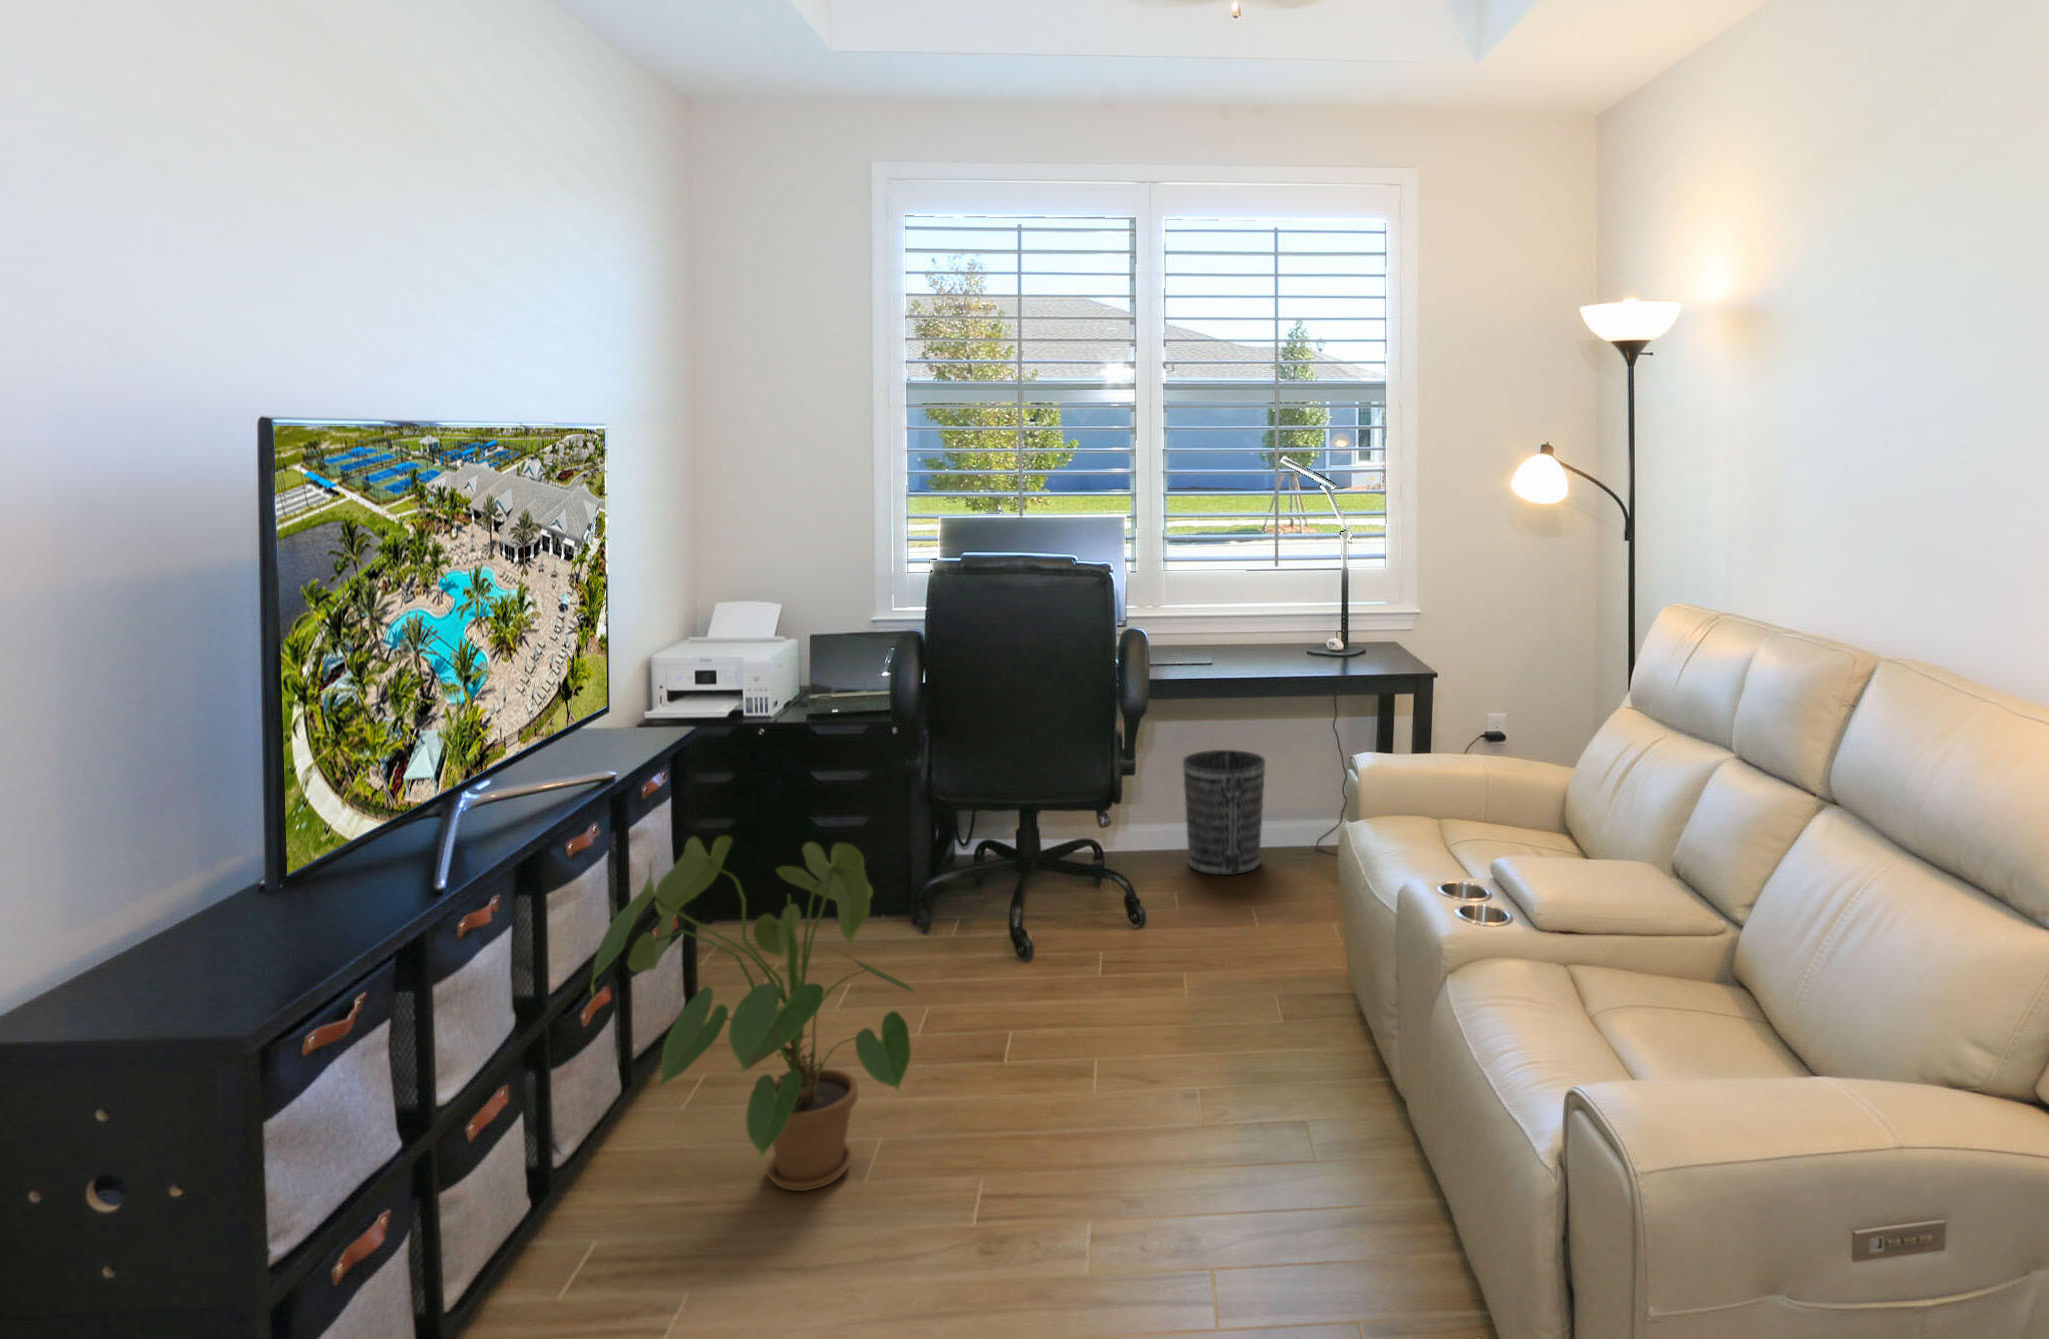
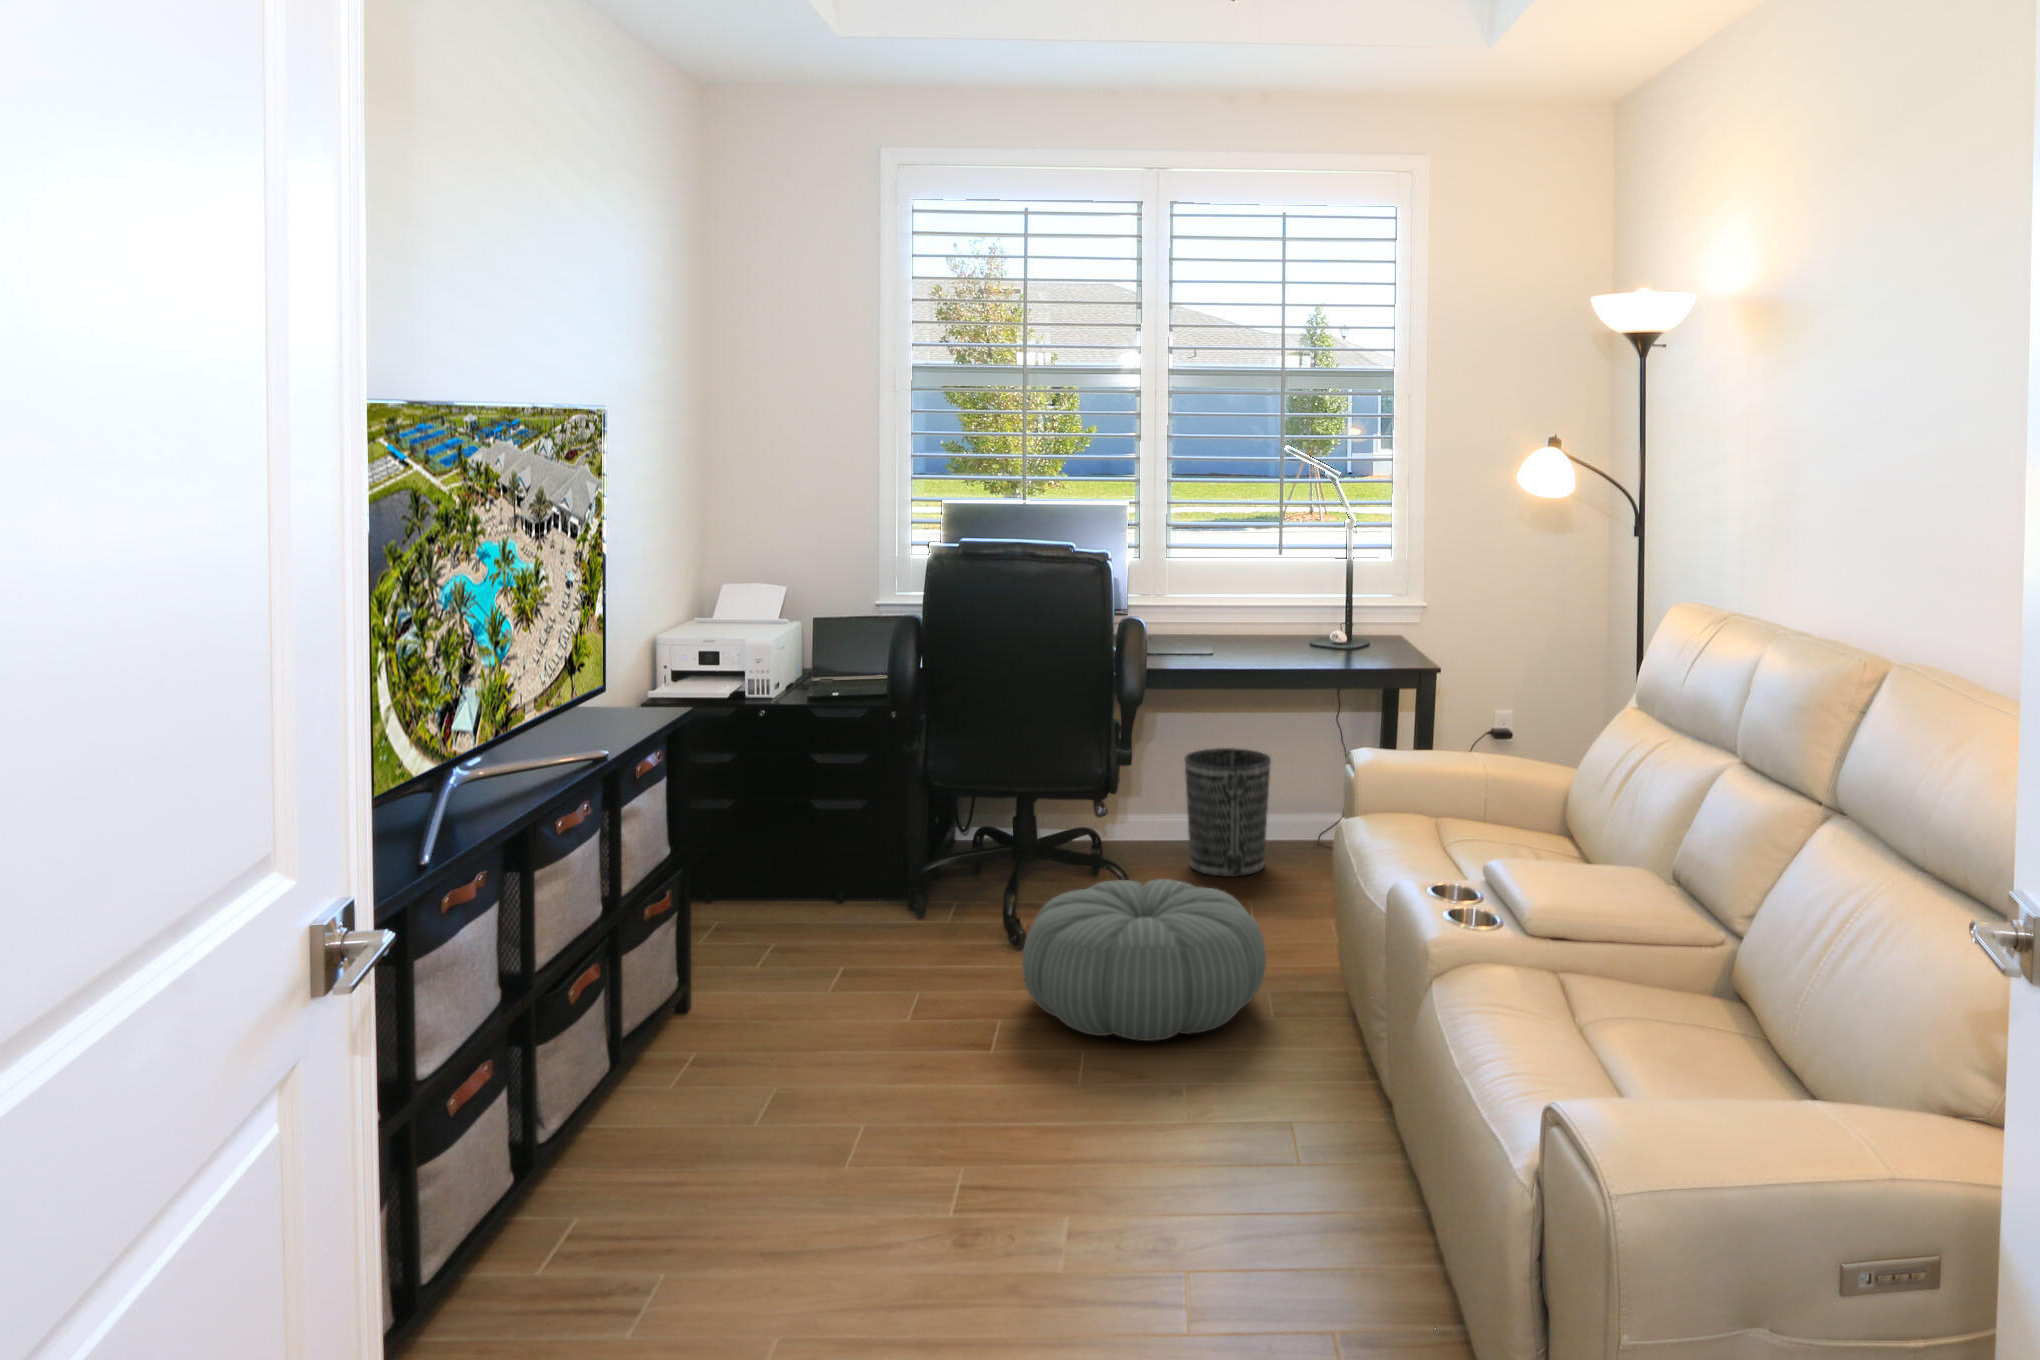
house plant: present [590,835,914,1191] -> none [605,801,909,1127]
pouf: none [1037,892,1282,1068] -> present [1022,879,1266,1041]

